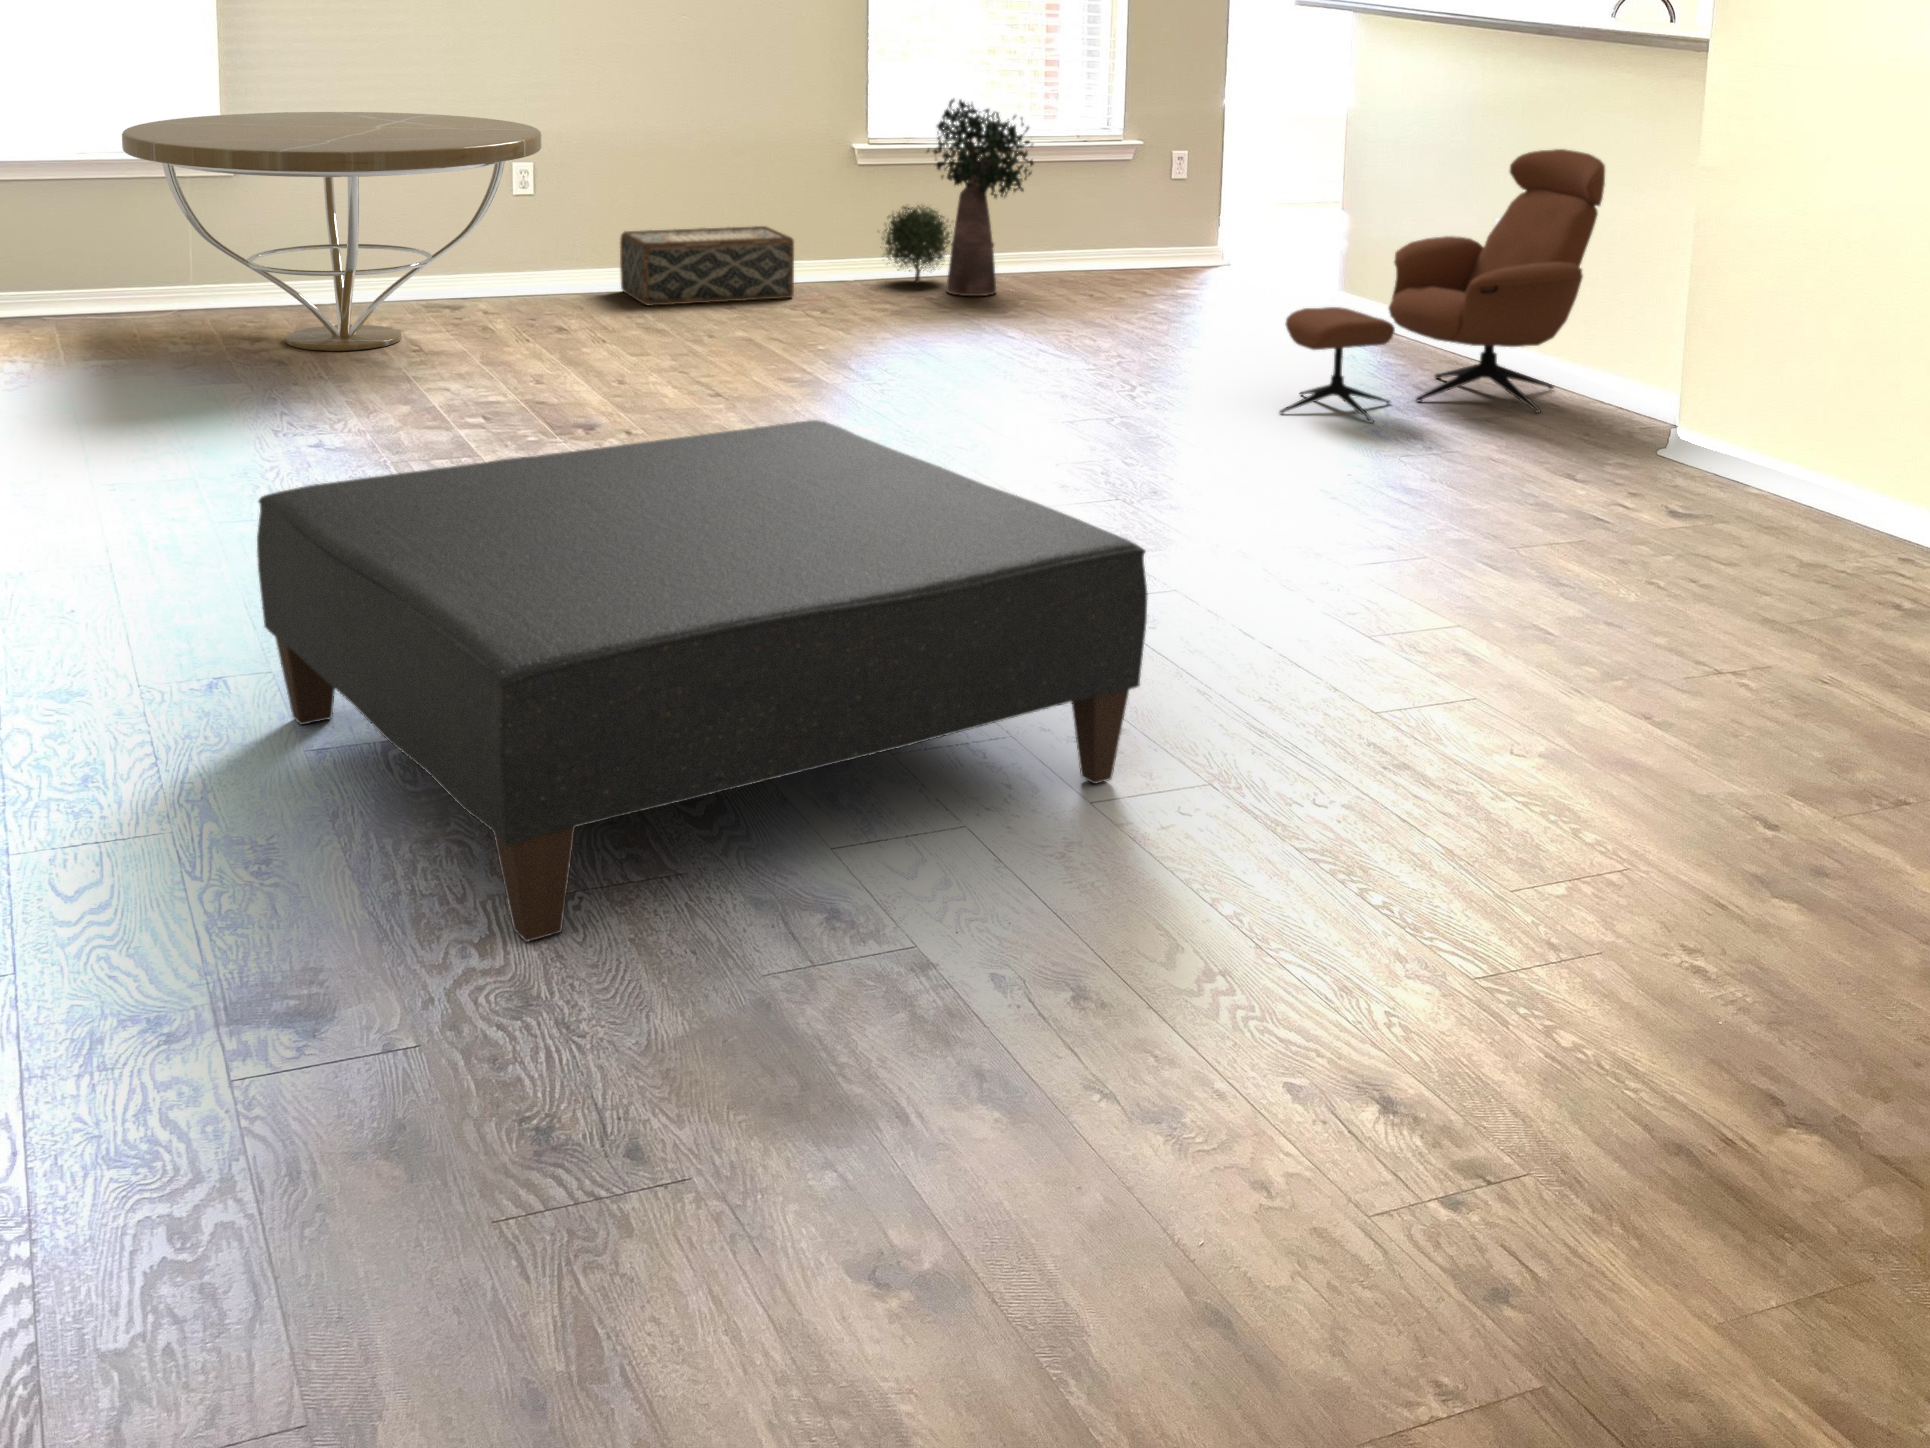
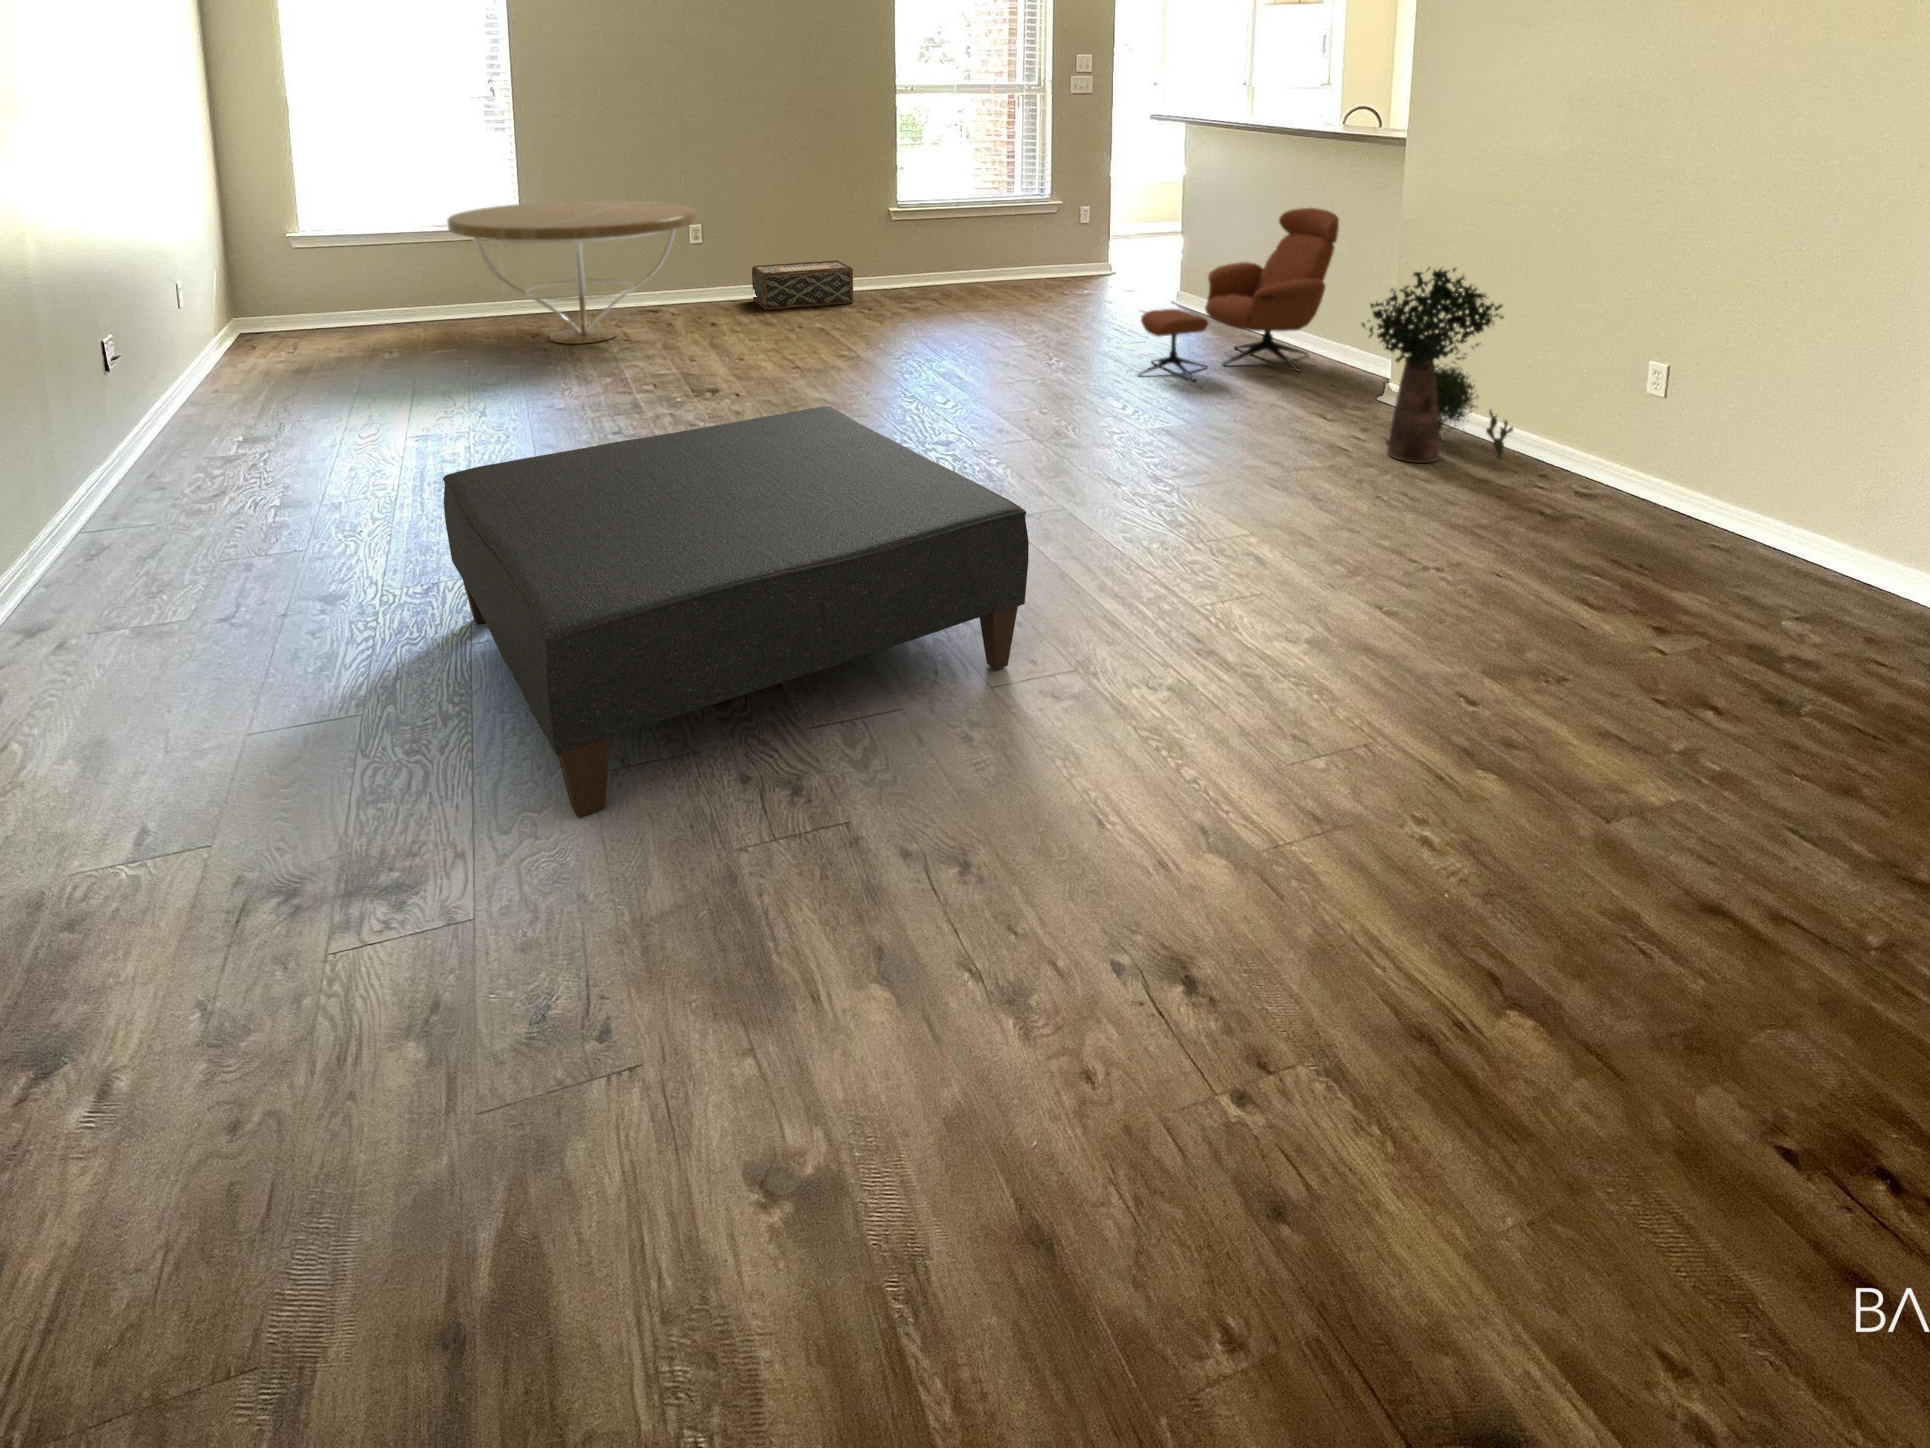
potted plant: present [882,98,1034,296] -> present [1362,267,1513,463]

